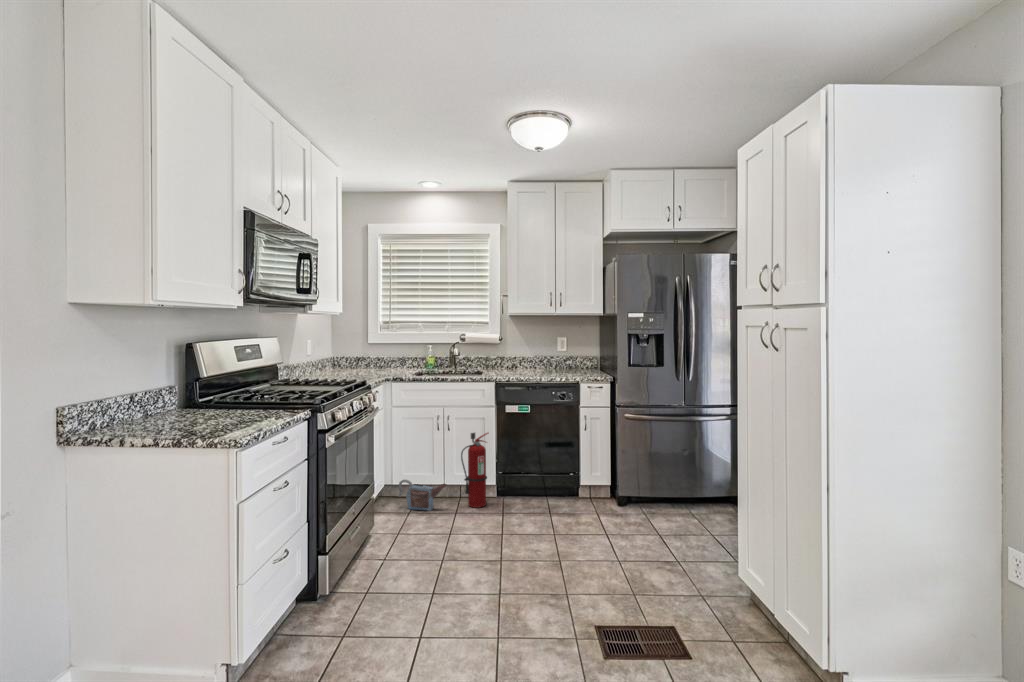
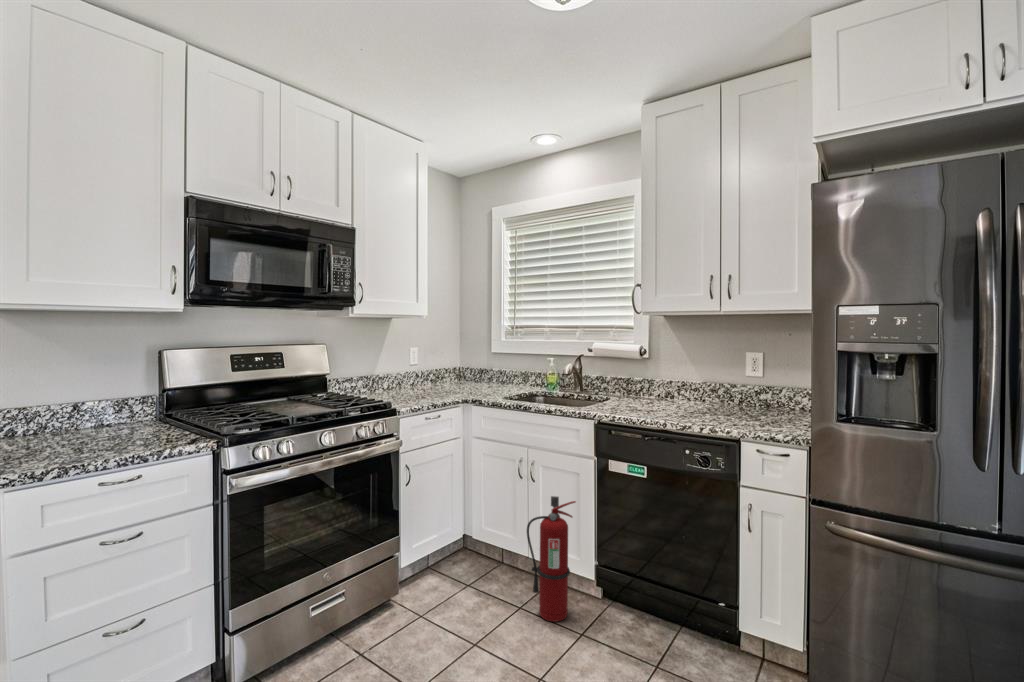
watering can: present [399,480,446,511] -> none [455,544,503,602]

